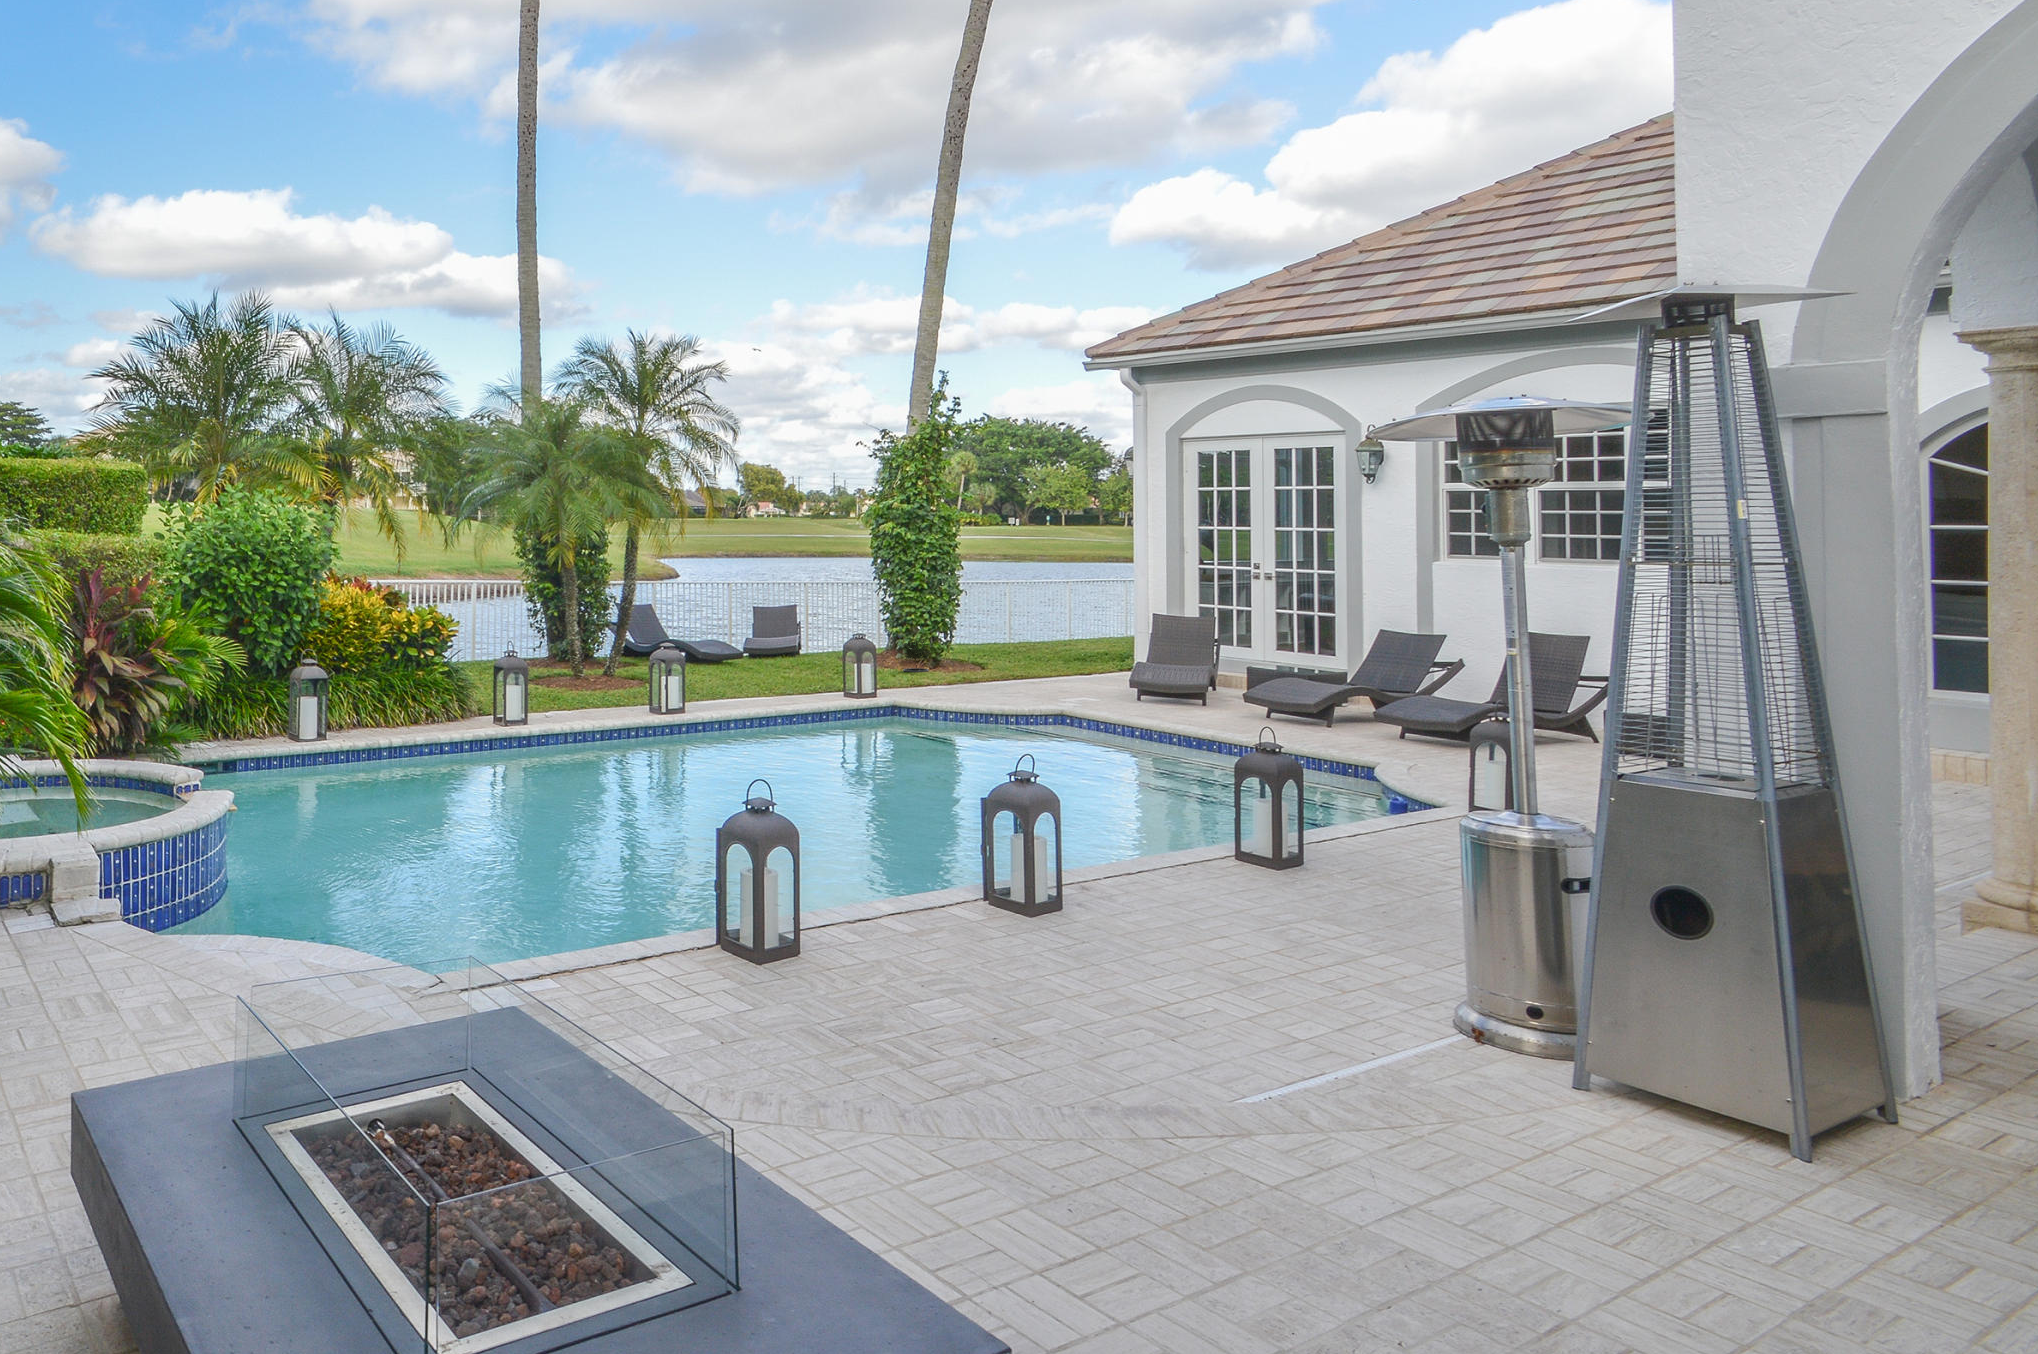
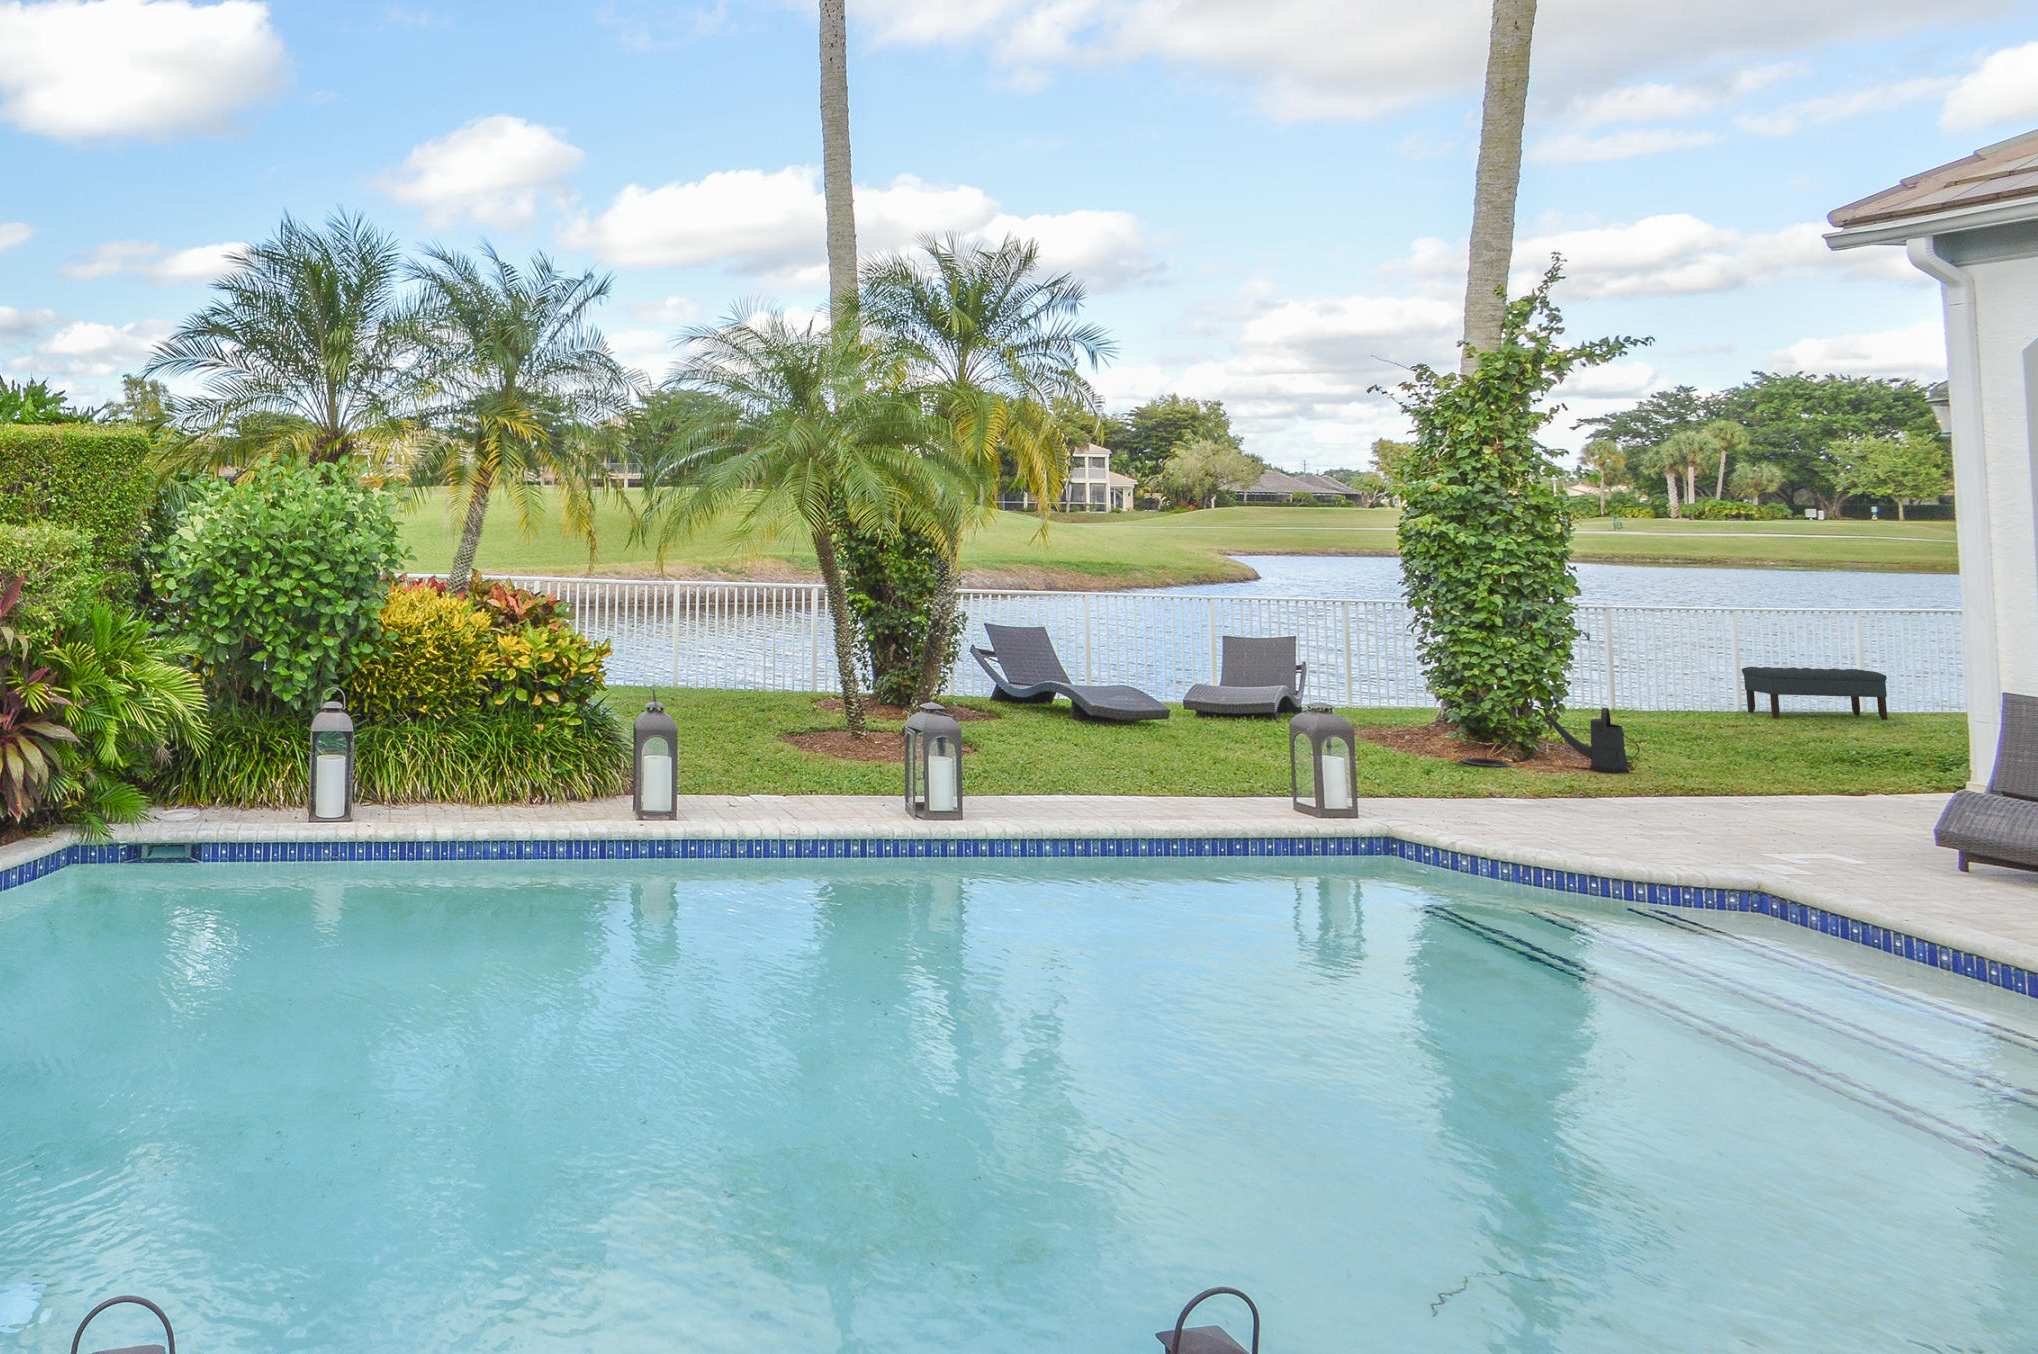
bench: none [1022,611,1090,642] -> present [1742,667,1888,720]
watering can: none [945,633,991,670] -> present [1545,708,1640,773]

